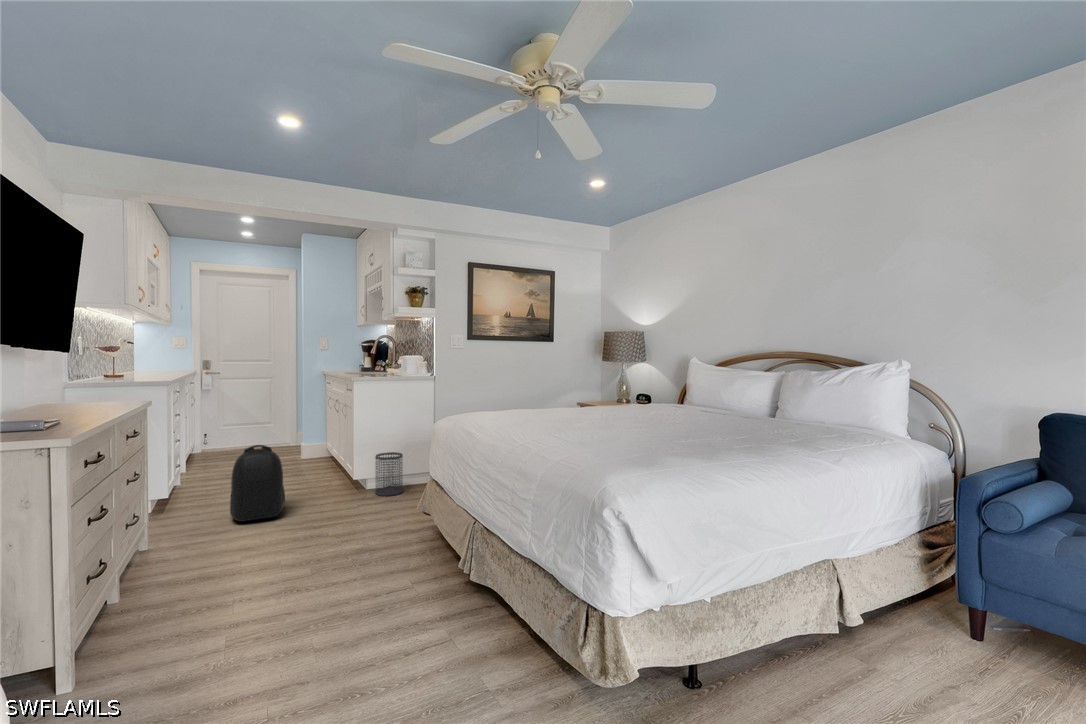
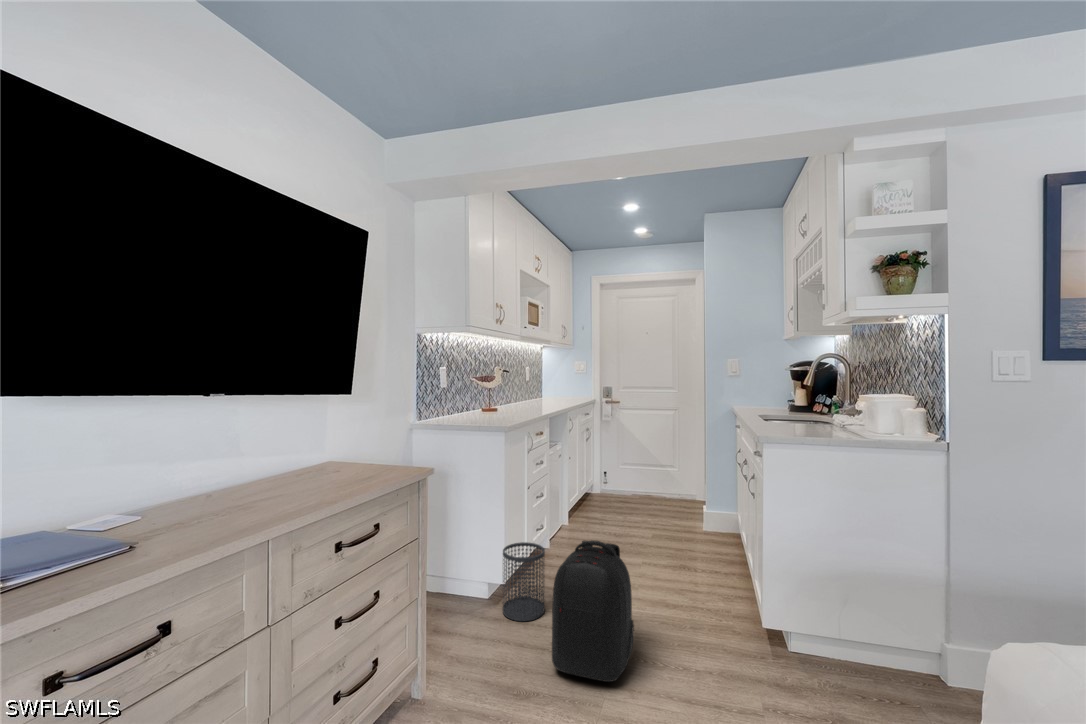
wastebasket: present [375,452,403,496] -> present [502,542,545,621]

